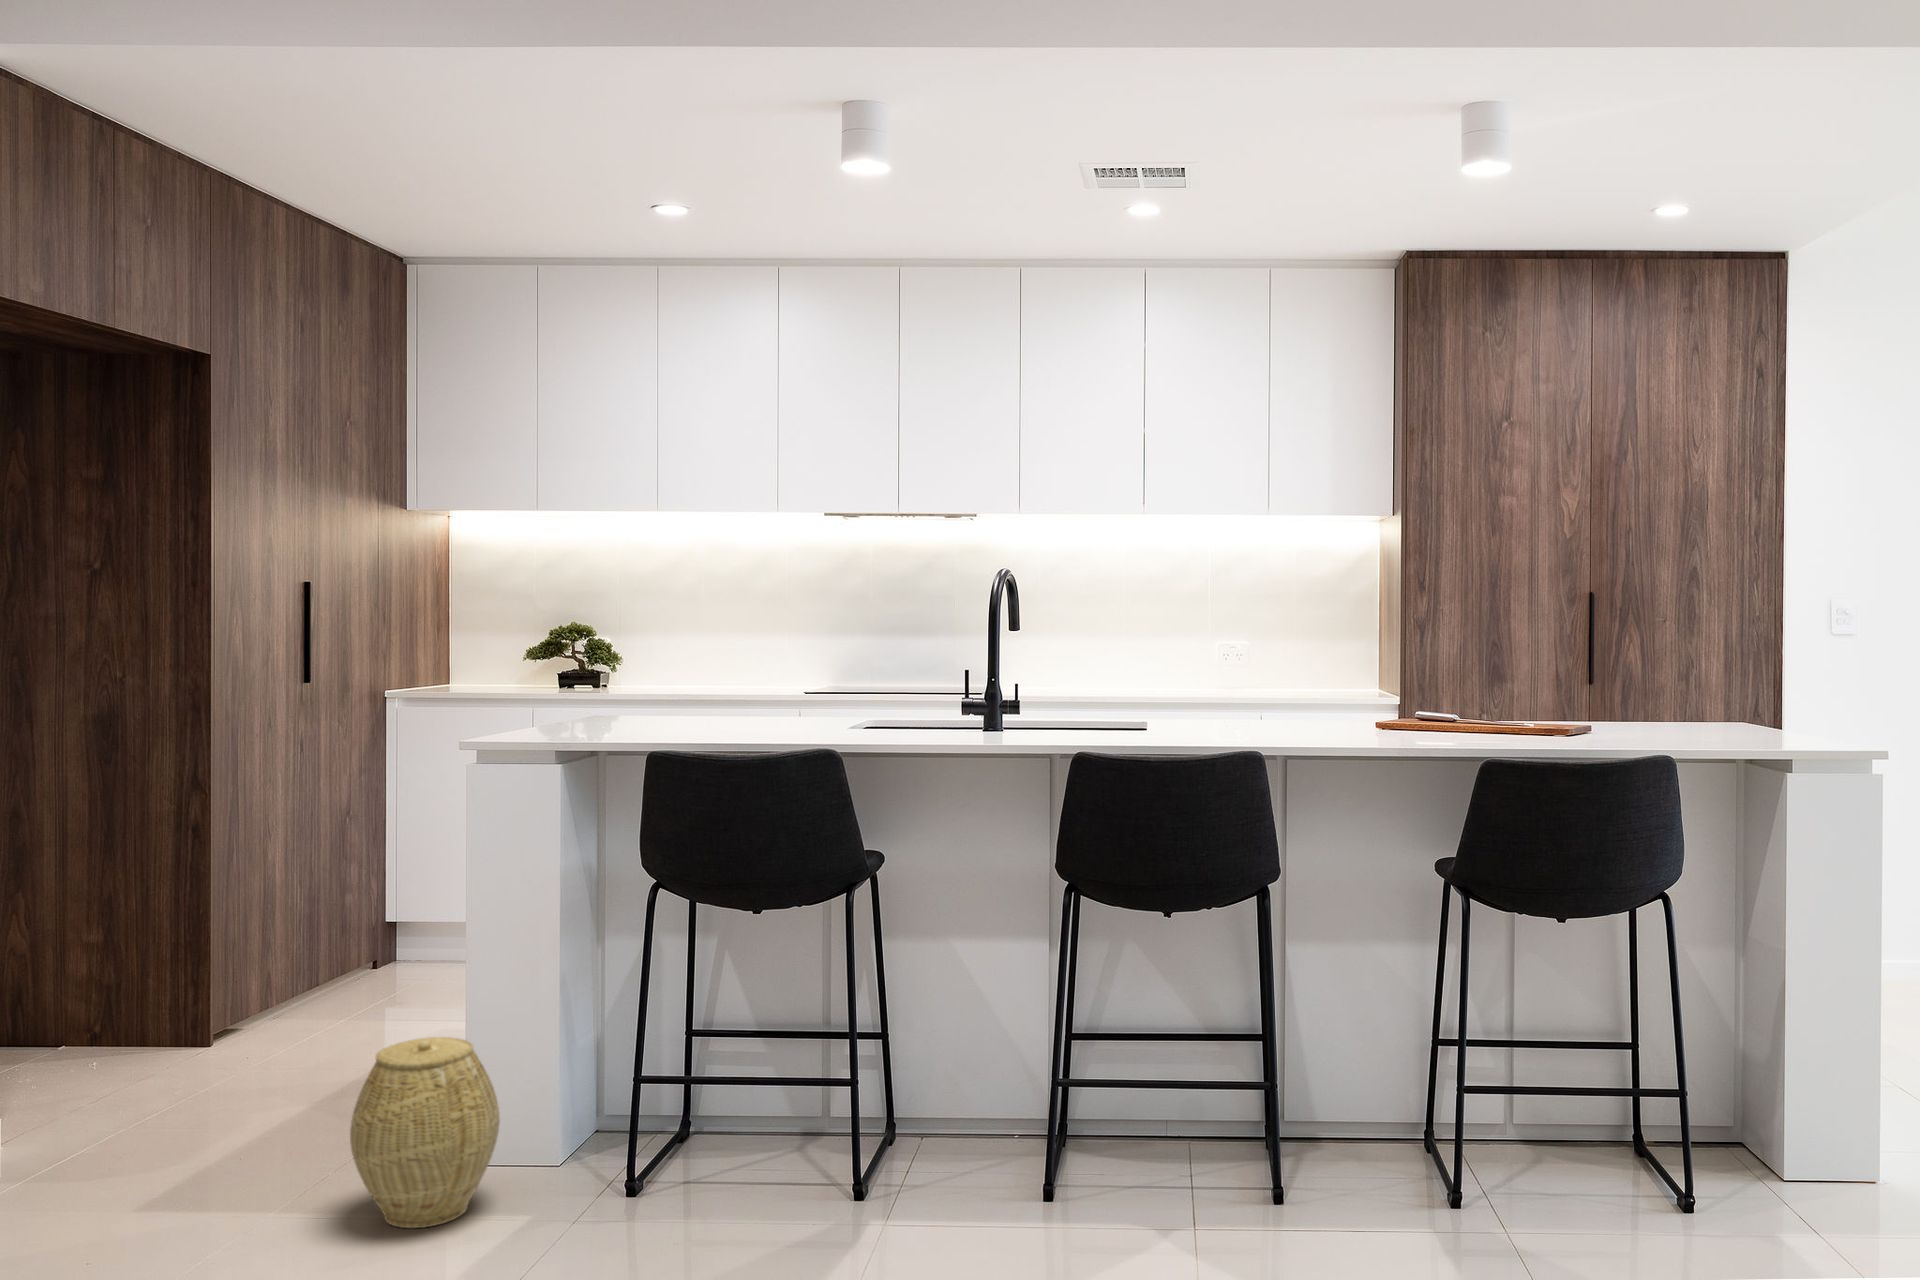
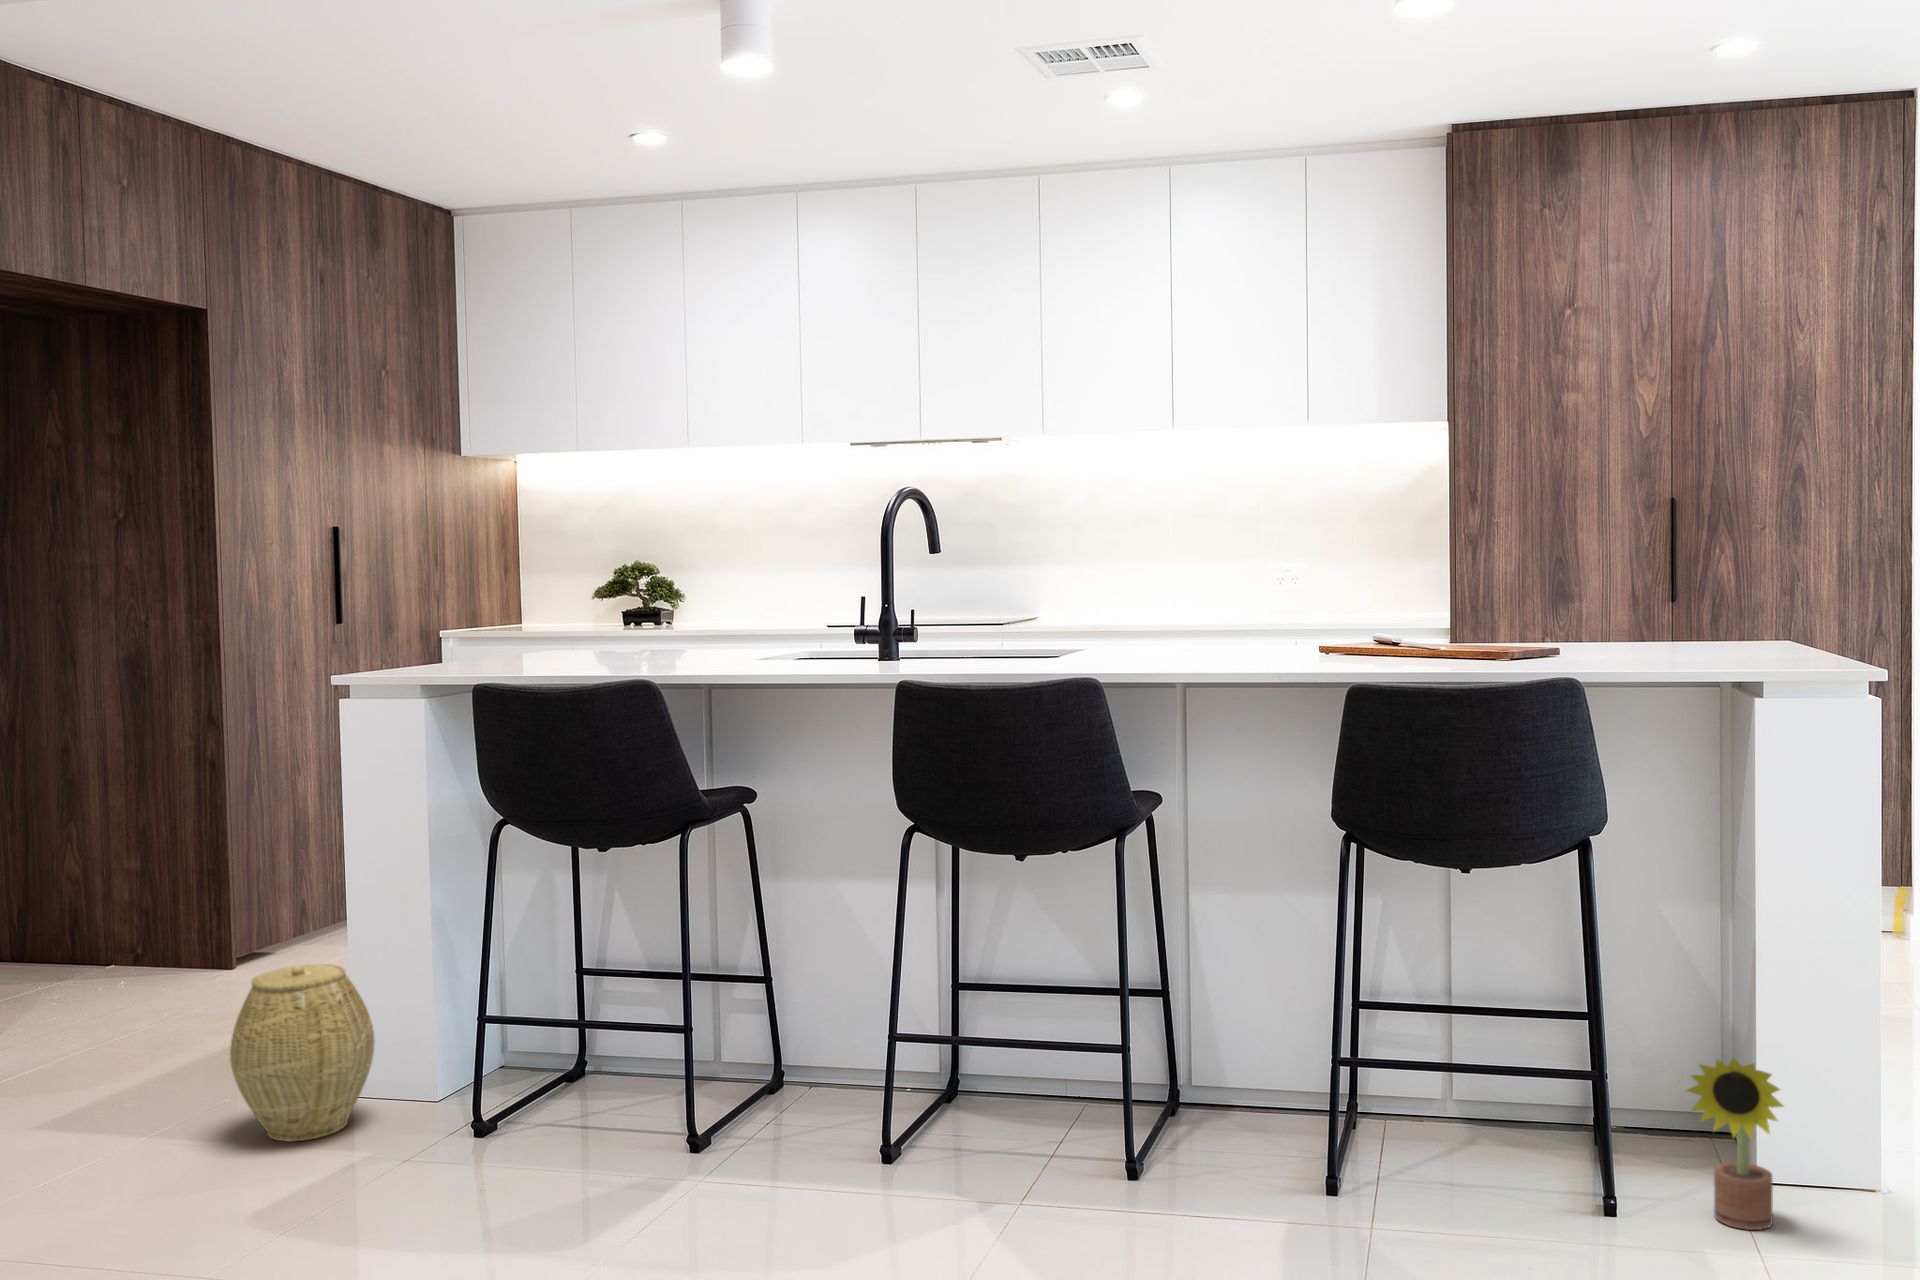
decorative plant: none [1791,1078,1881,1226] -> present [1687,1057,1783,1230]

